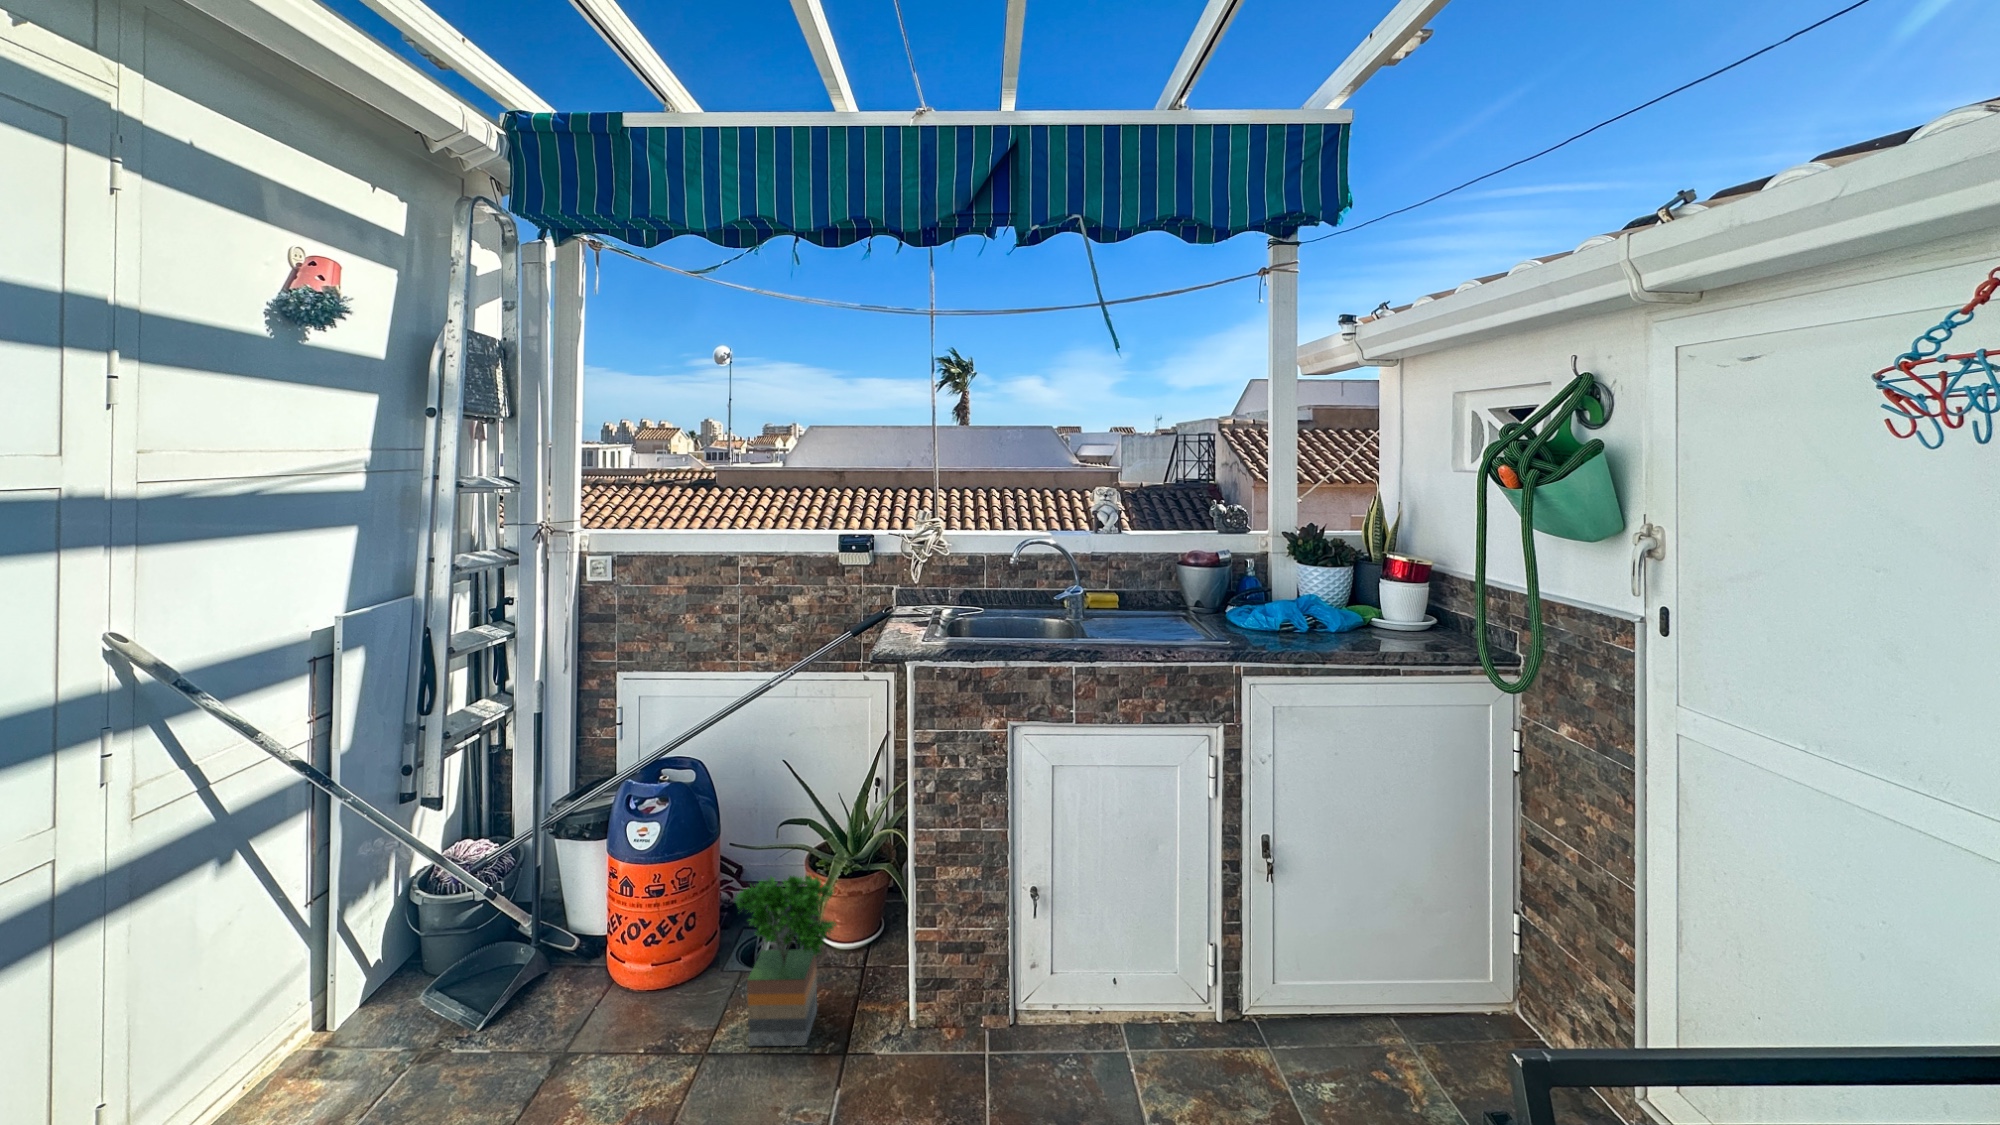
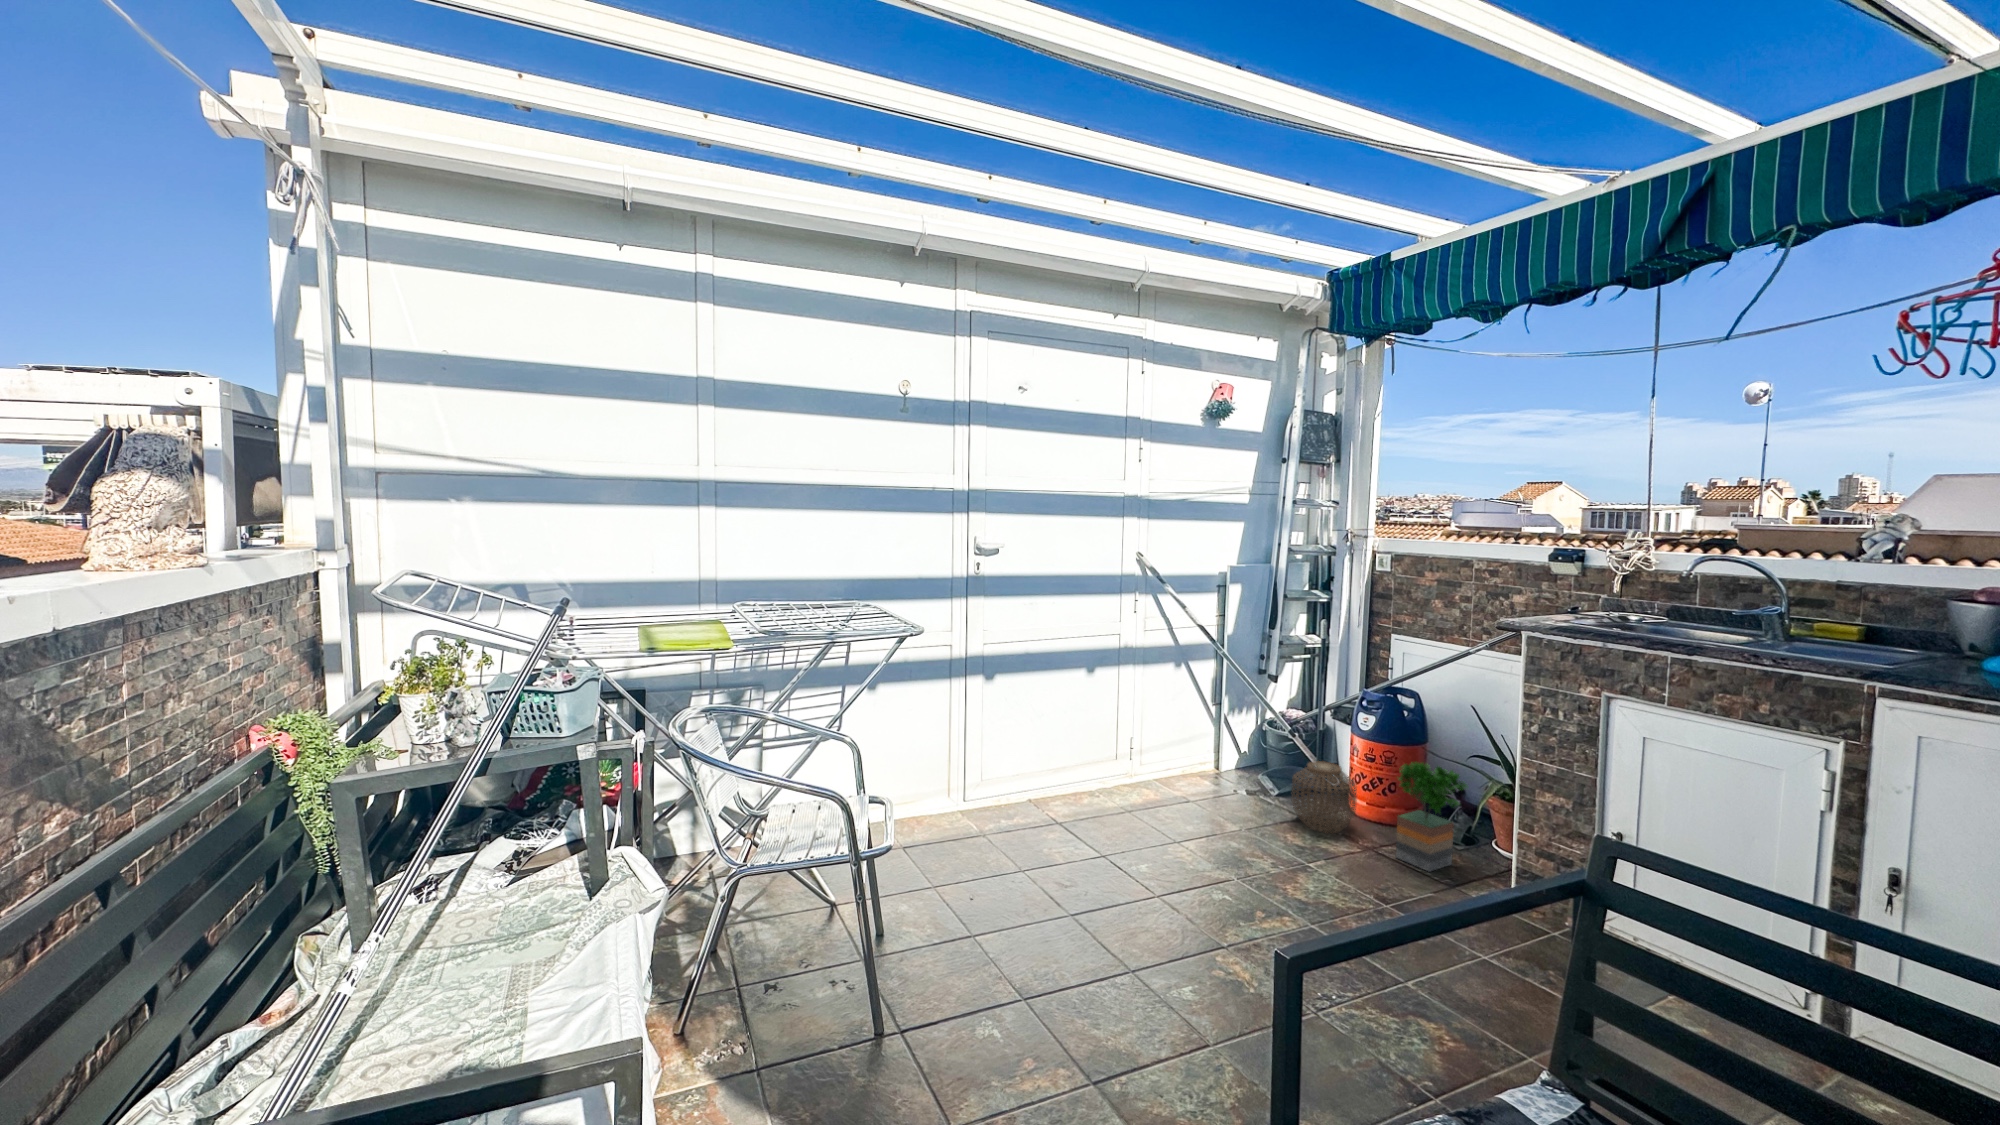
woven basket: none [543,929,662,1066] -> present [1291,761,1357,833]

